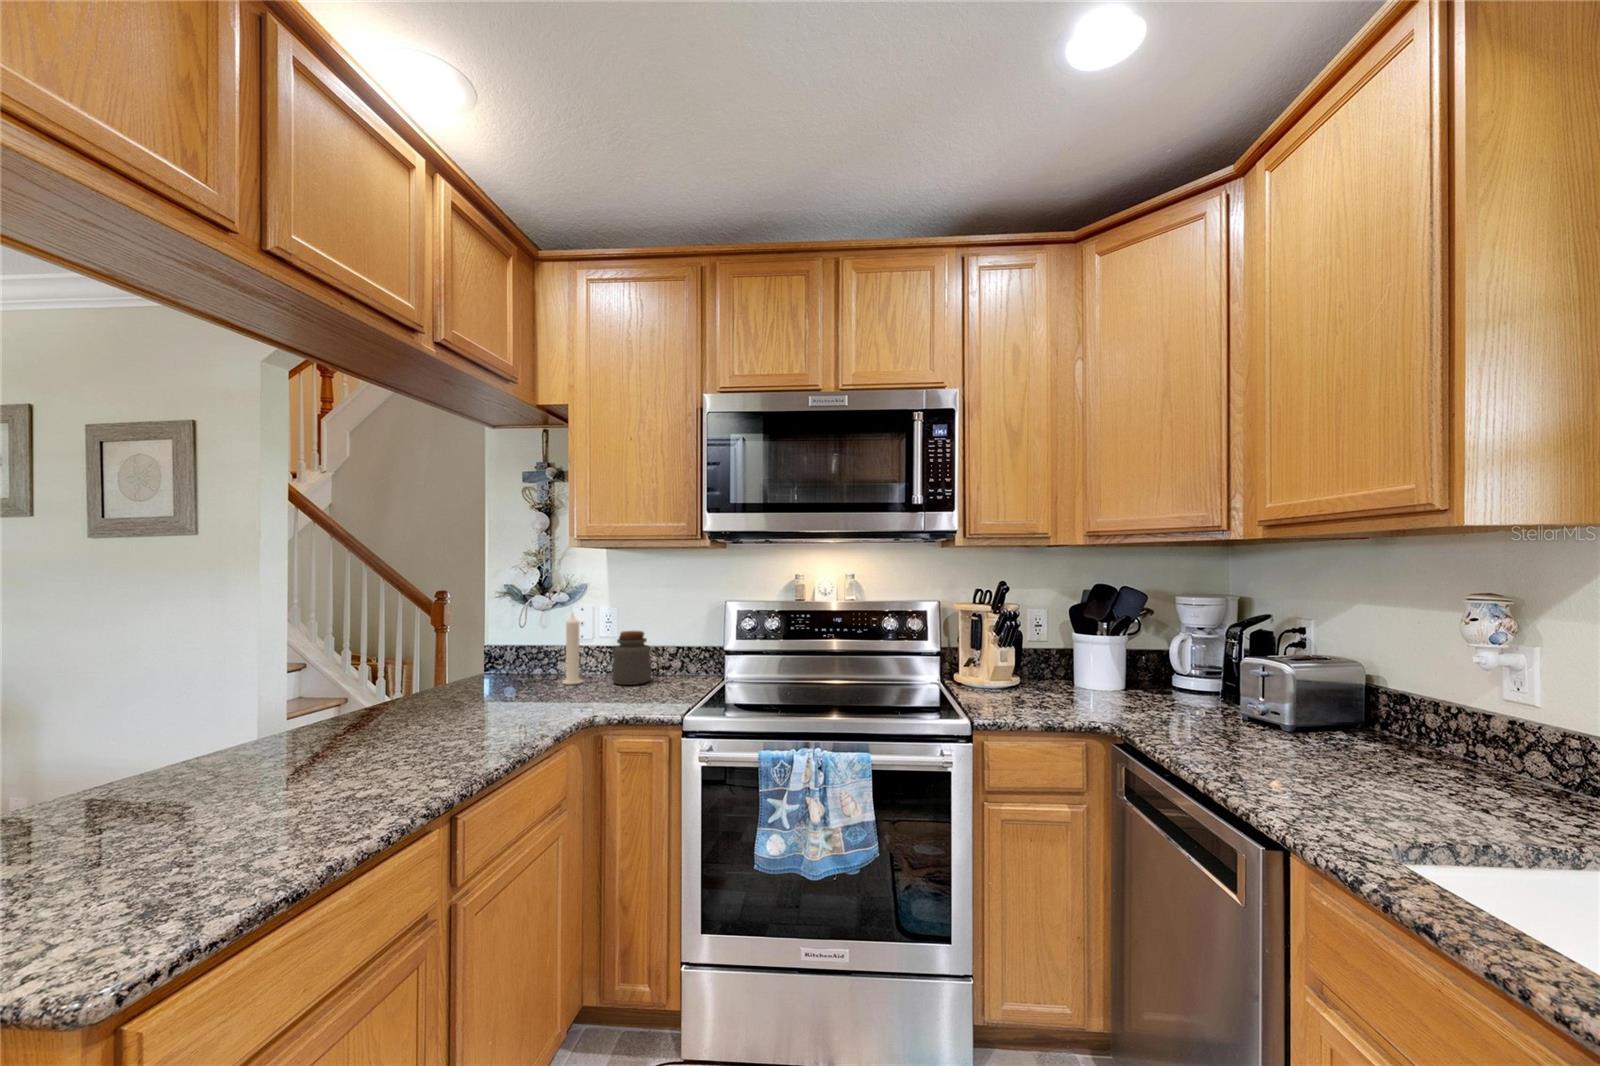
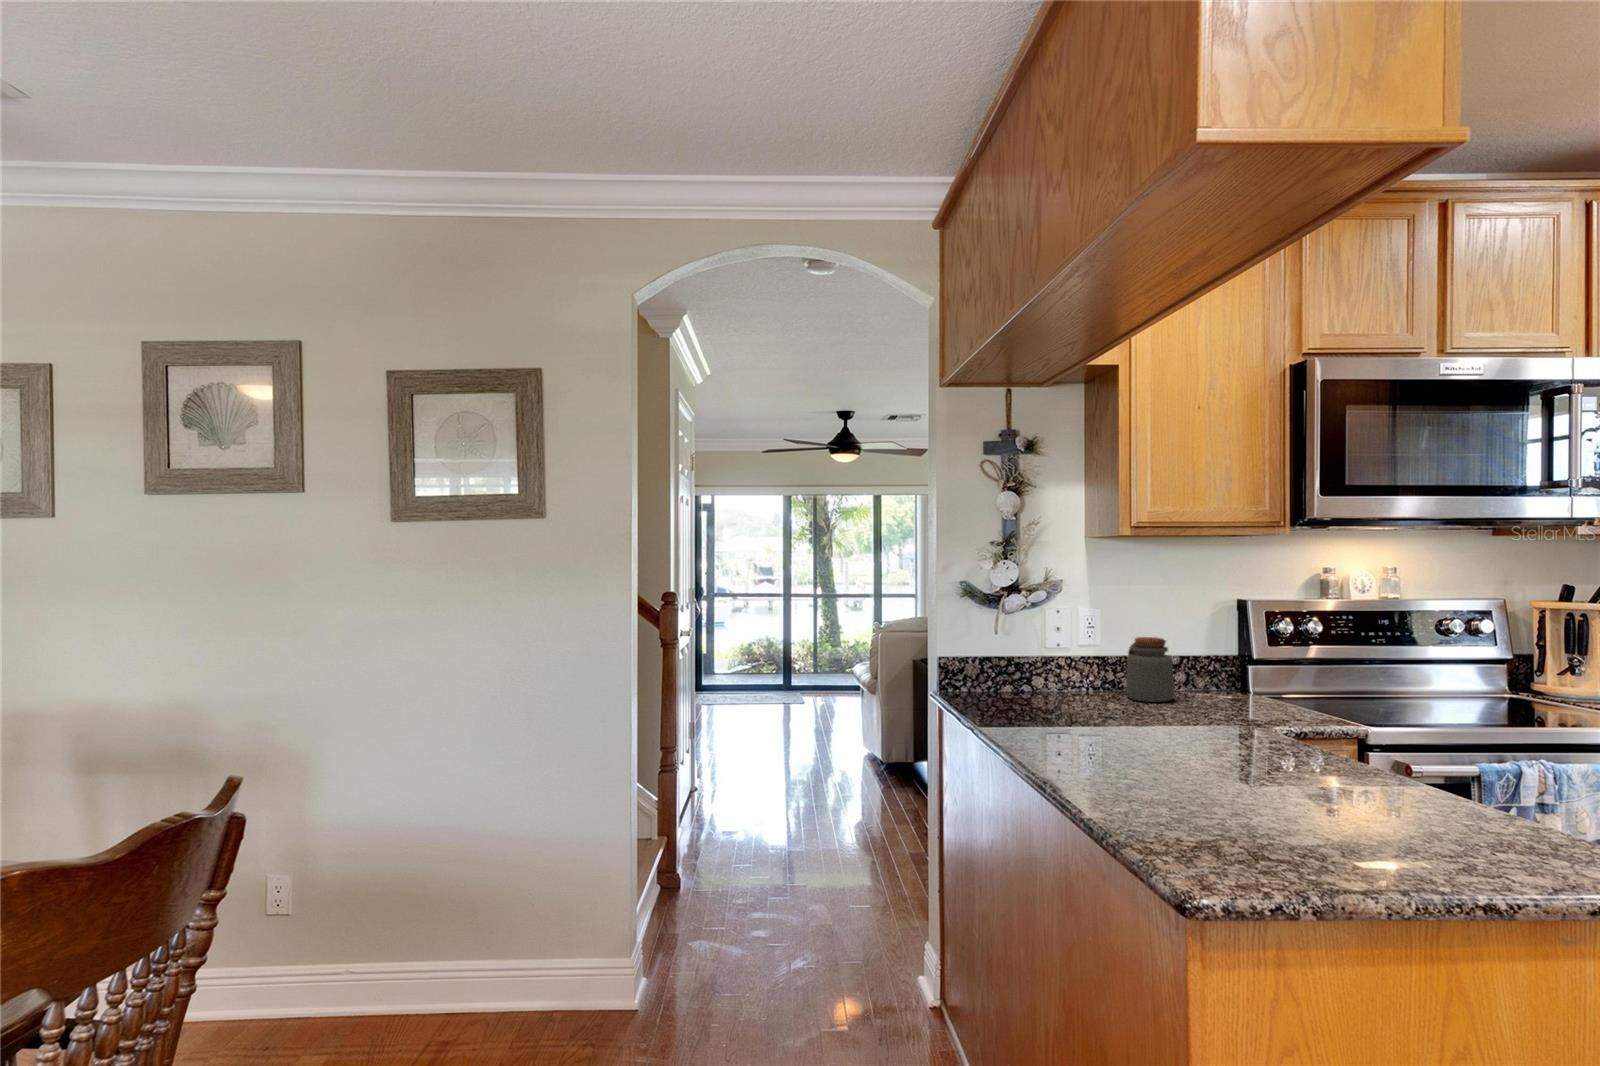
candle: present [562,613,583,685] -> none [1069,615,1094,703]

